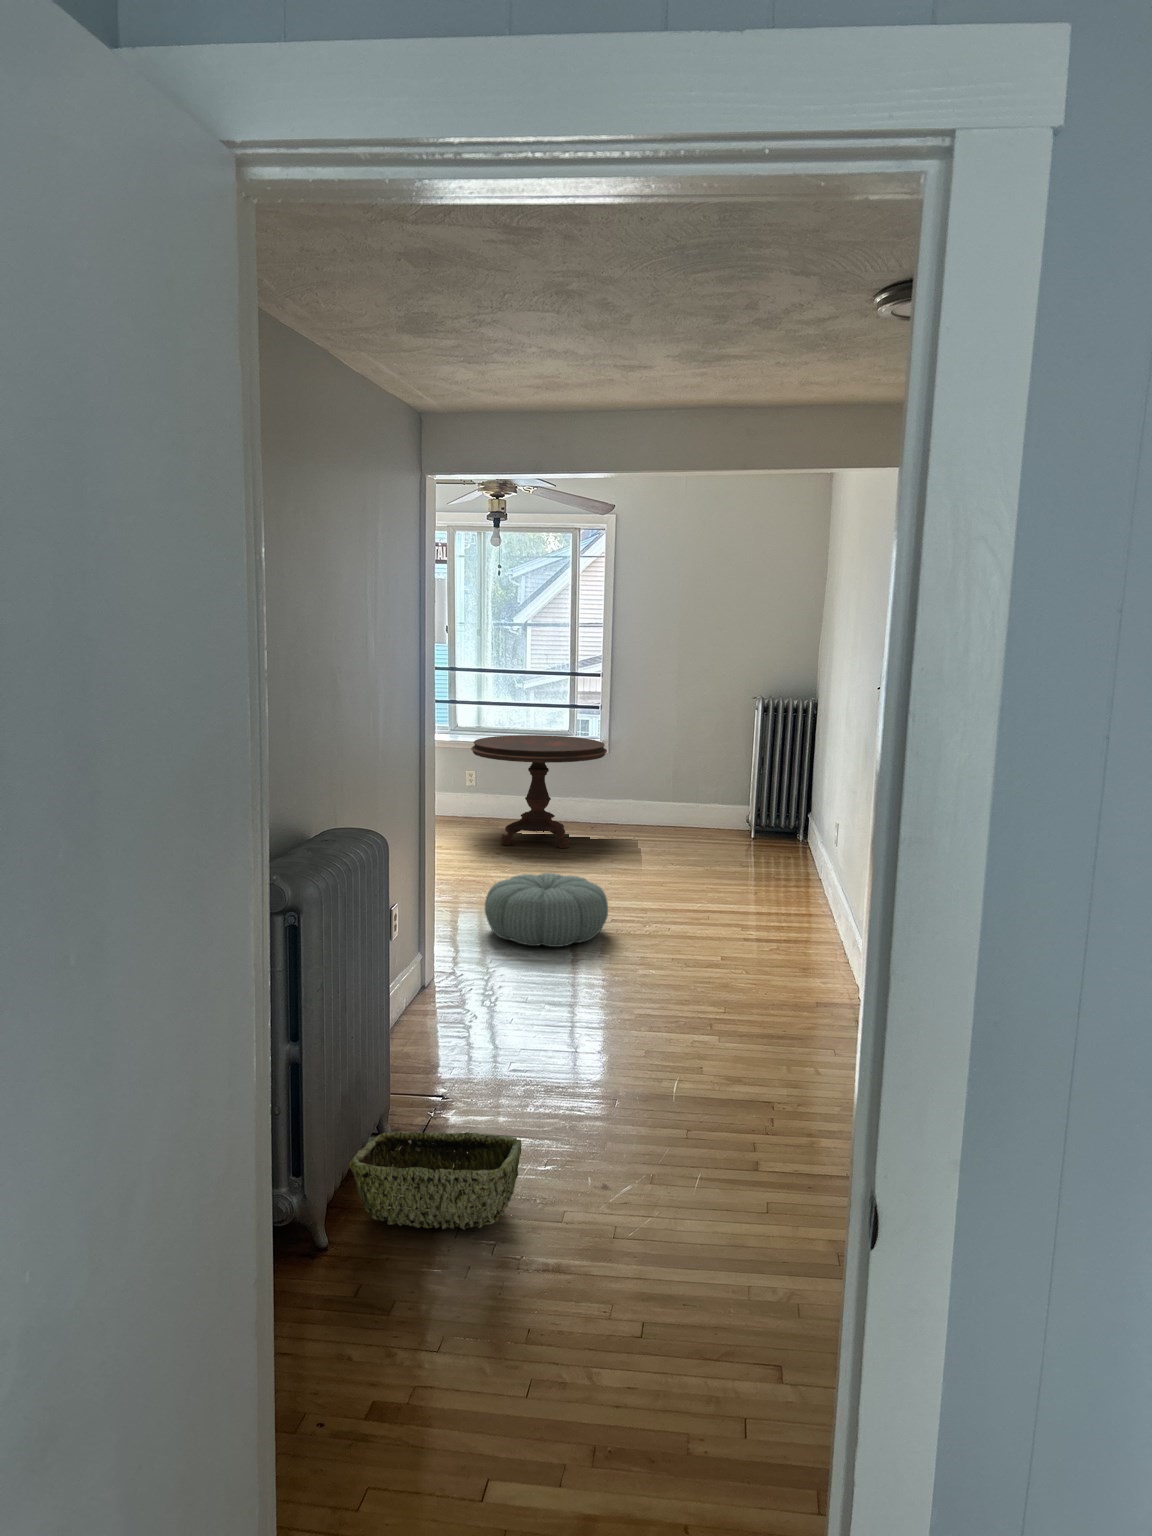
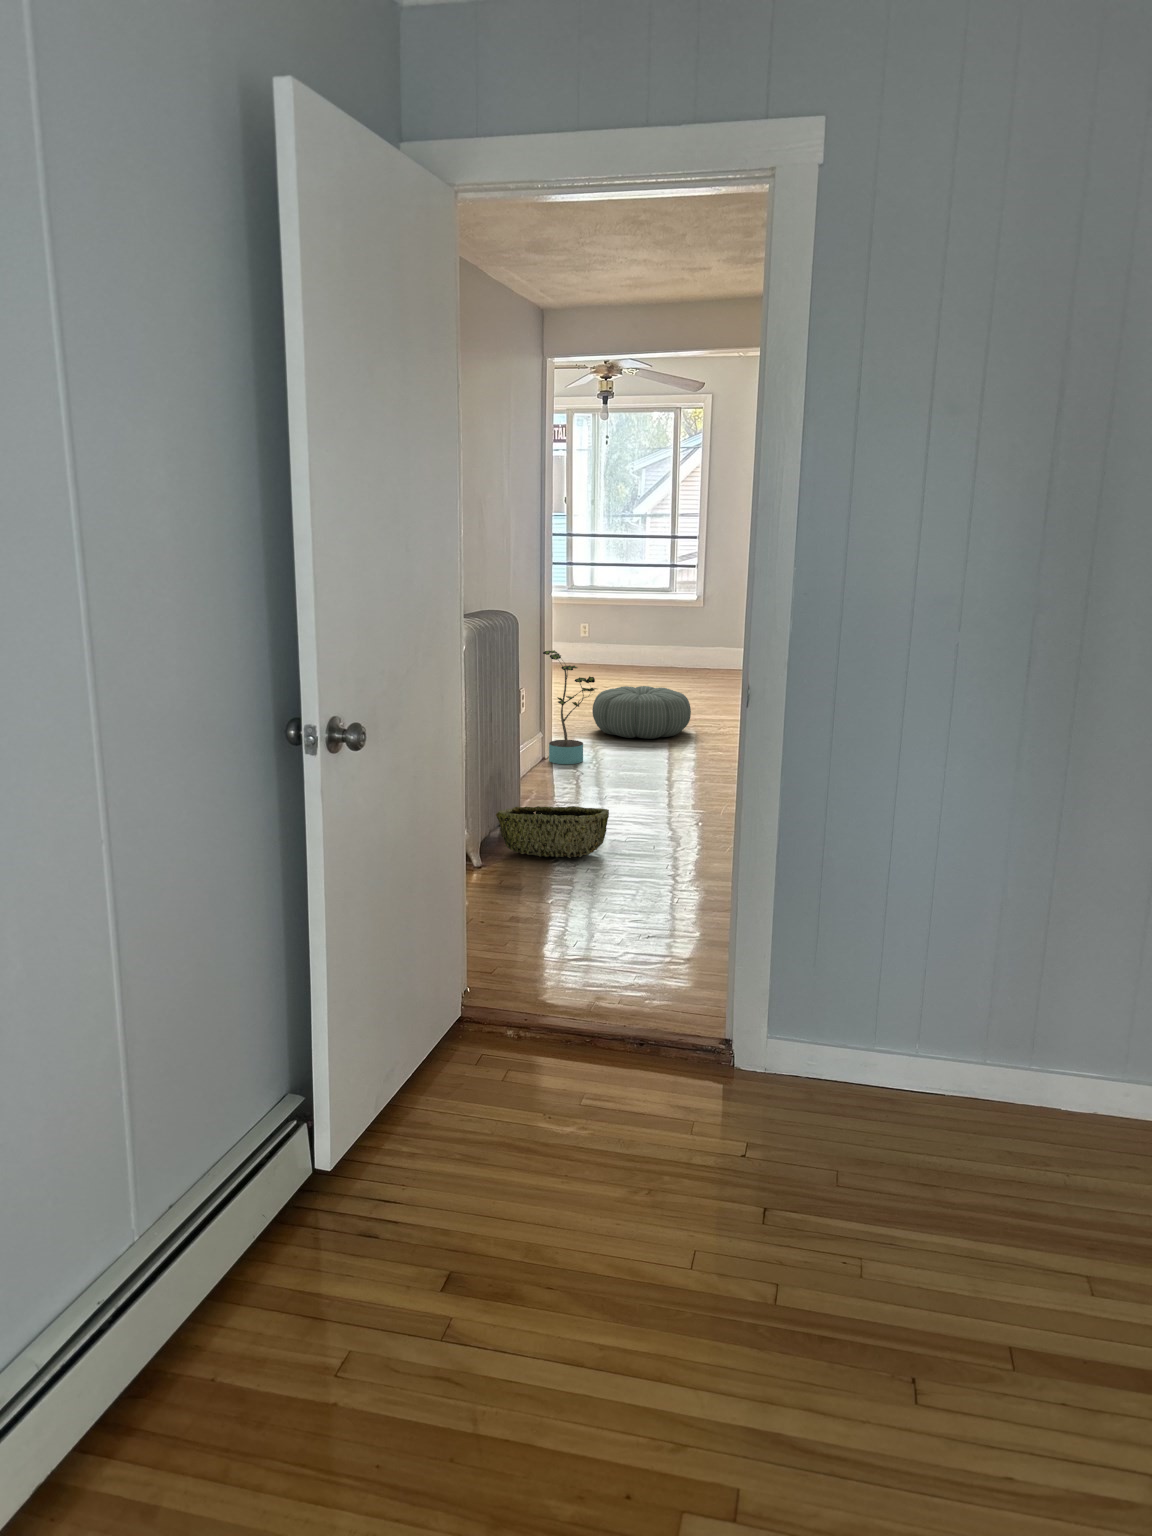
side table: present [471,735,607,848] -> none [585,591,700,684]
potted plant: none [421,849,495,1000] -> present [543,650,597,764]

